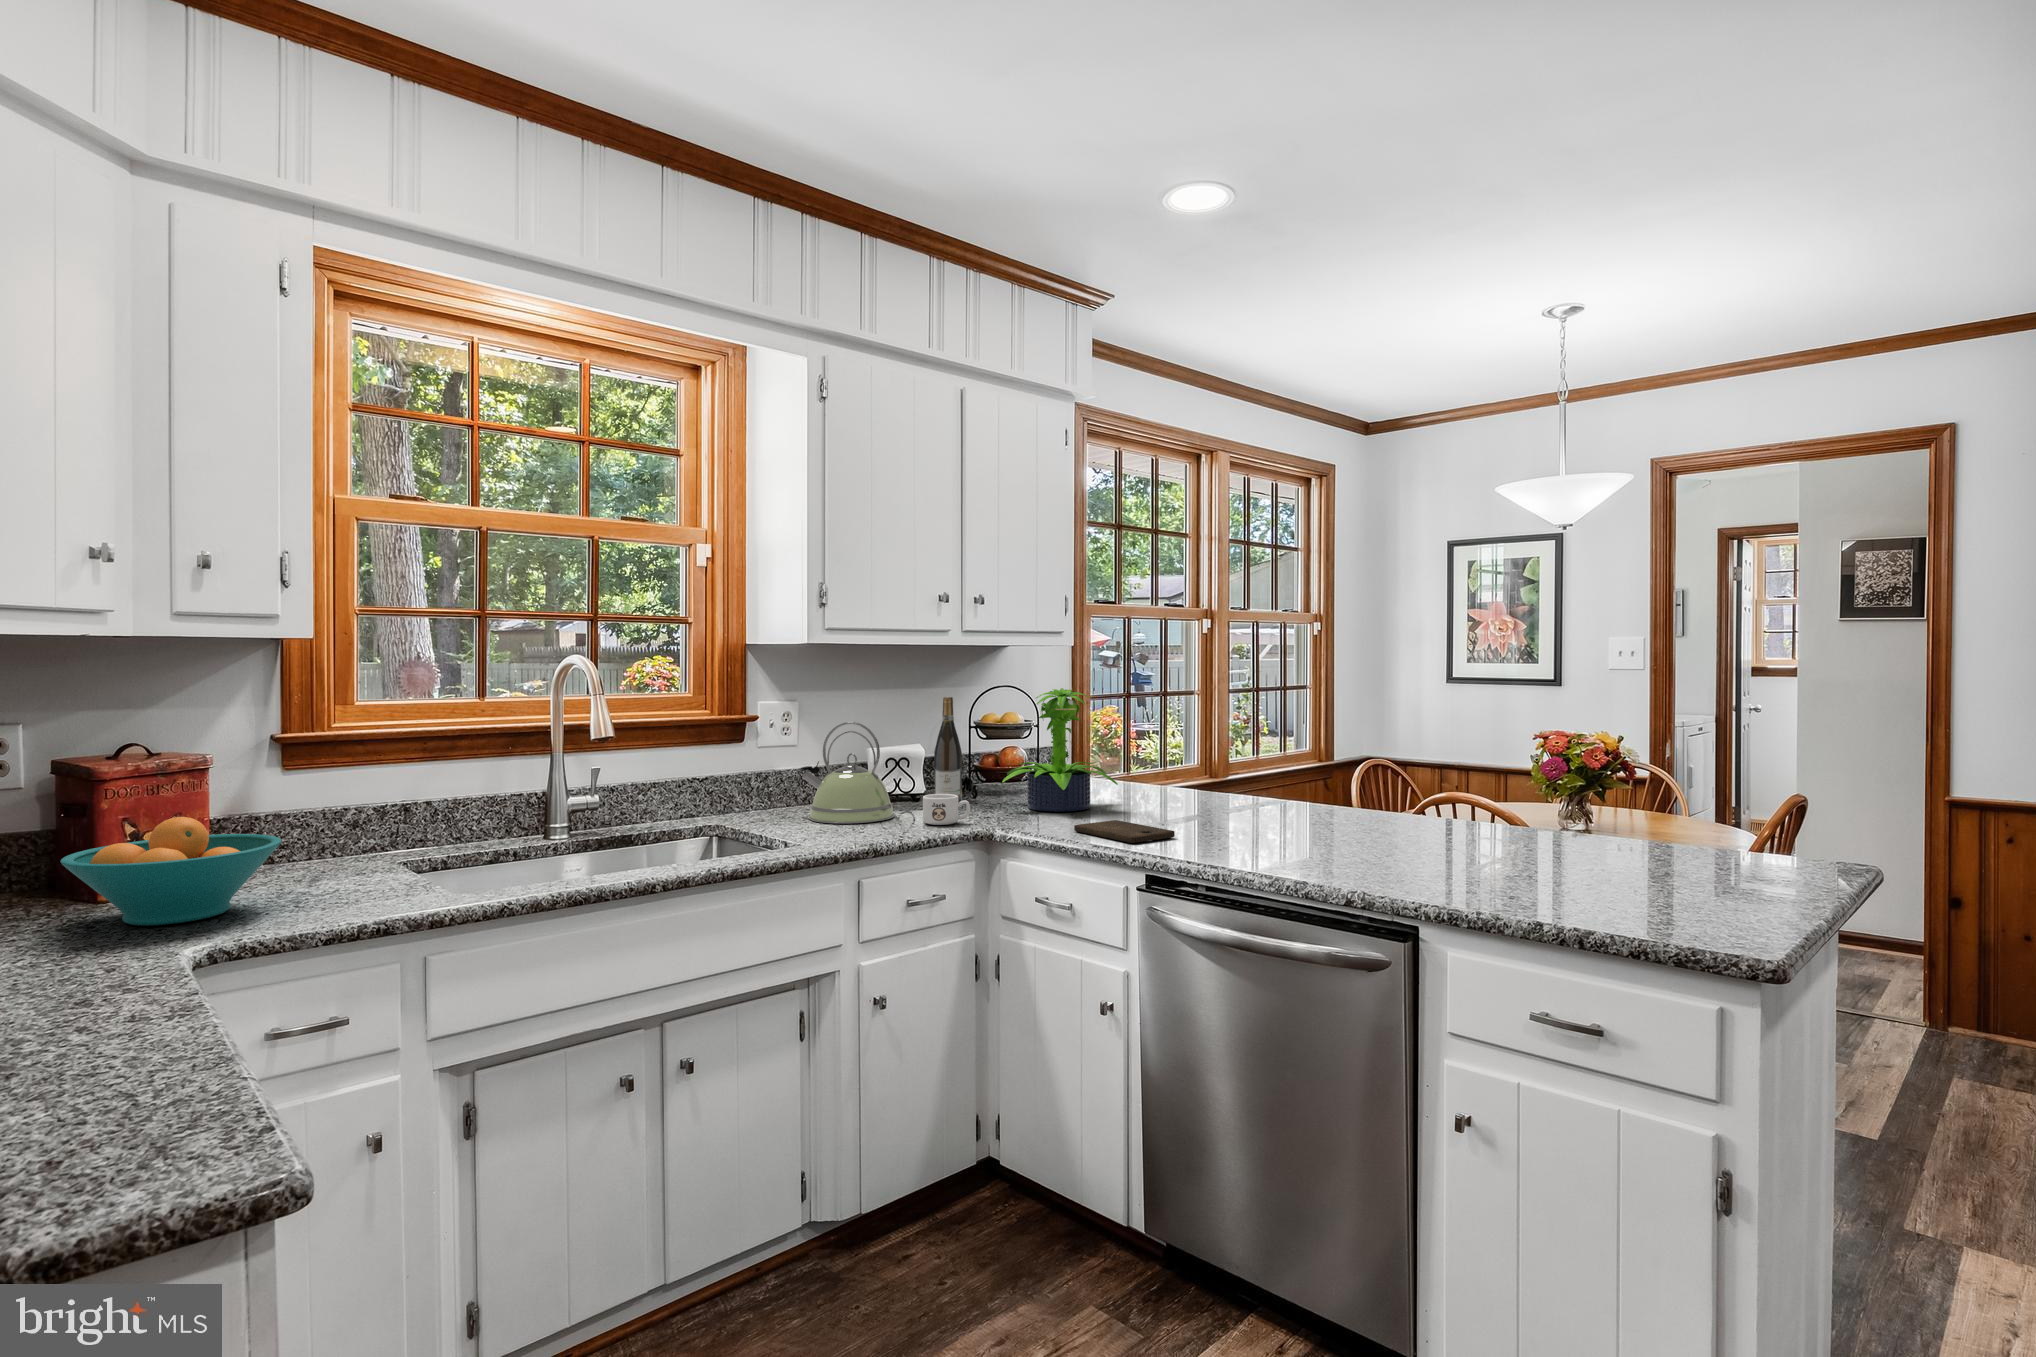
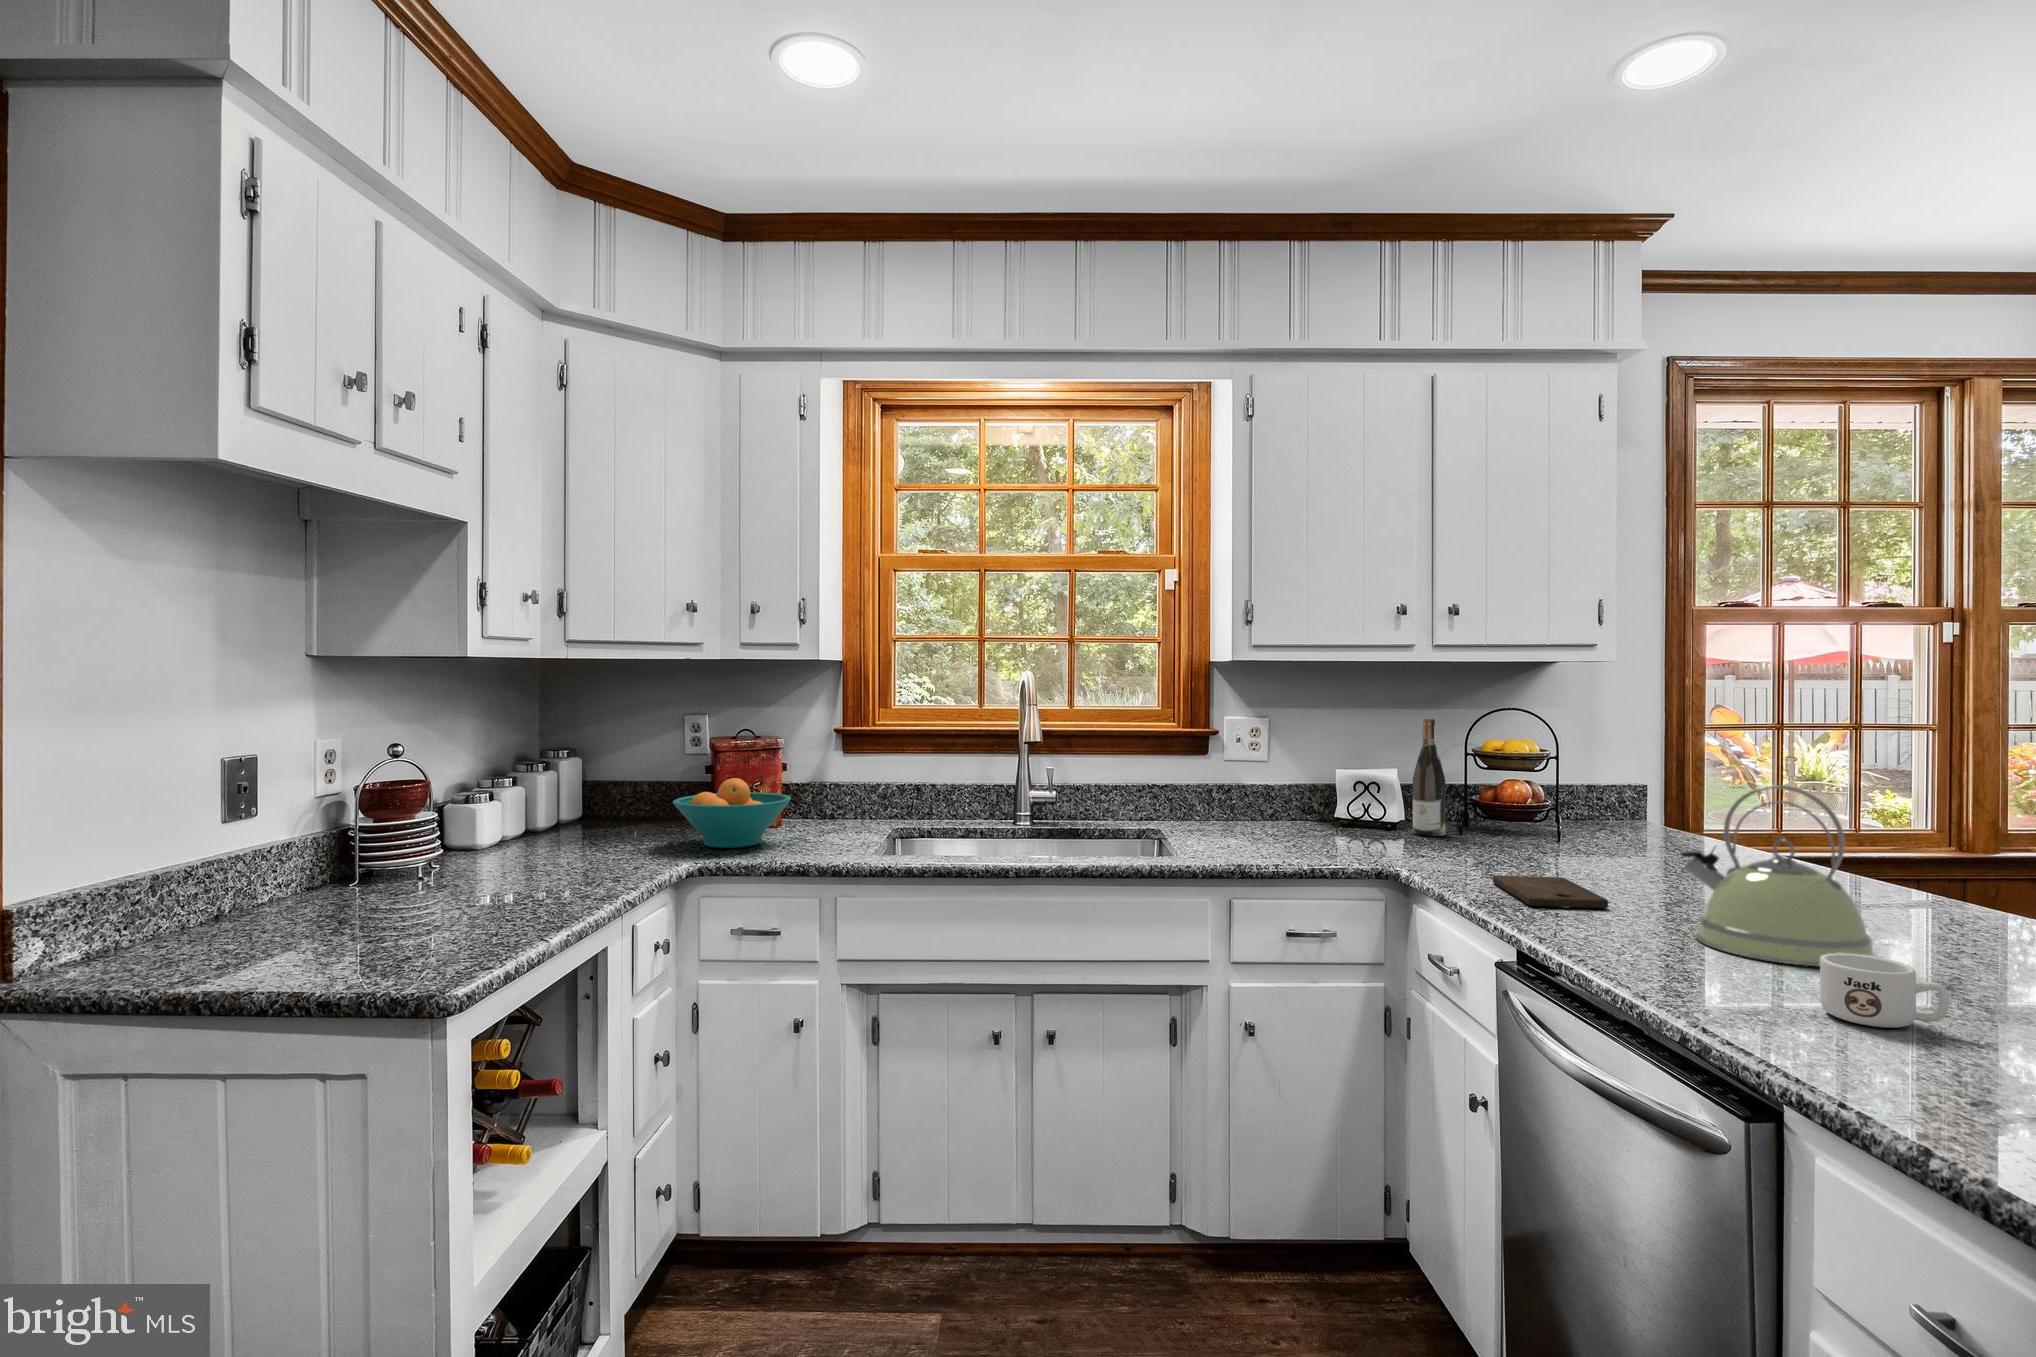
potted plant: present [1002,688,1118,812] -> none [1460,712,1621,862]
kettle: present [800,722,894,824] -> present [1681,785,1875,966]
mug: present [923,794,970,825] -> present [1820,953,1950,1028]

